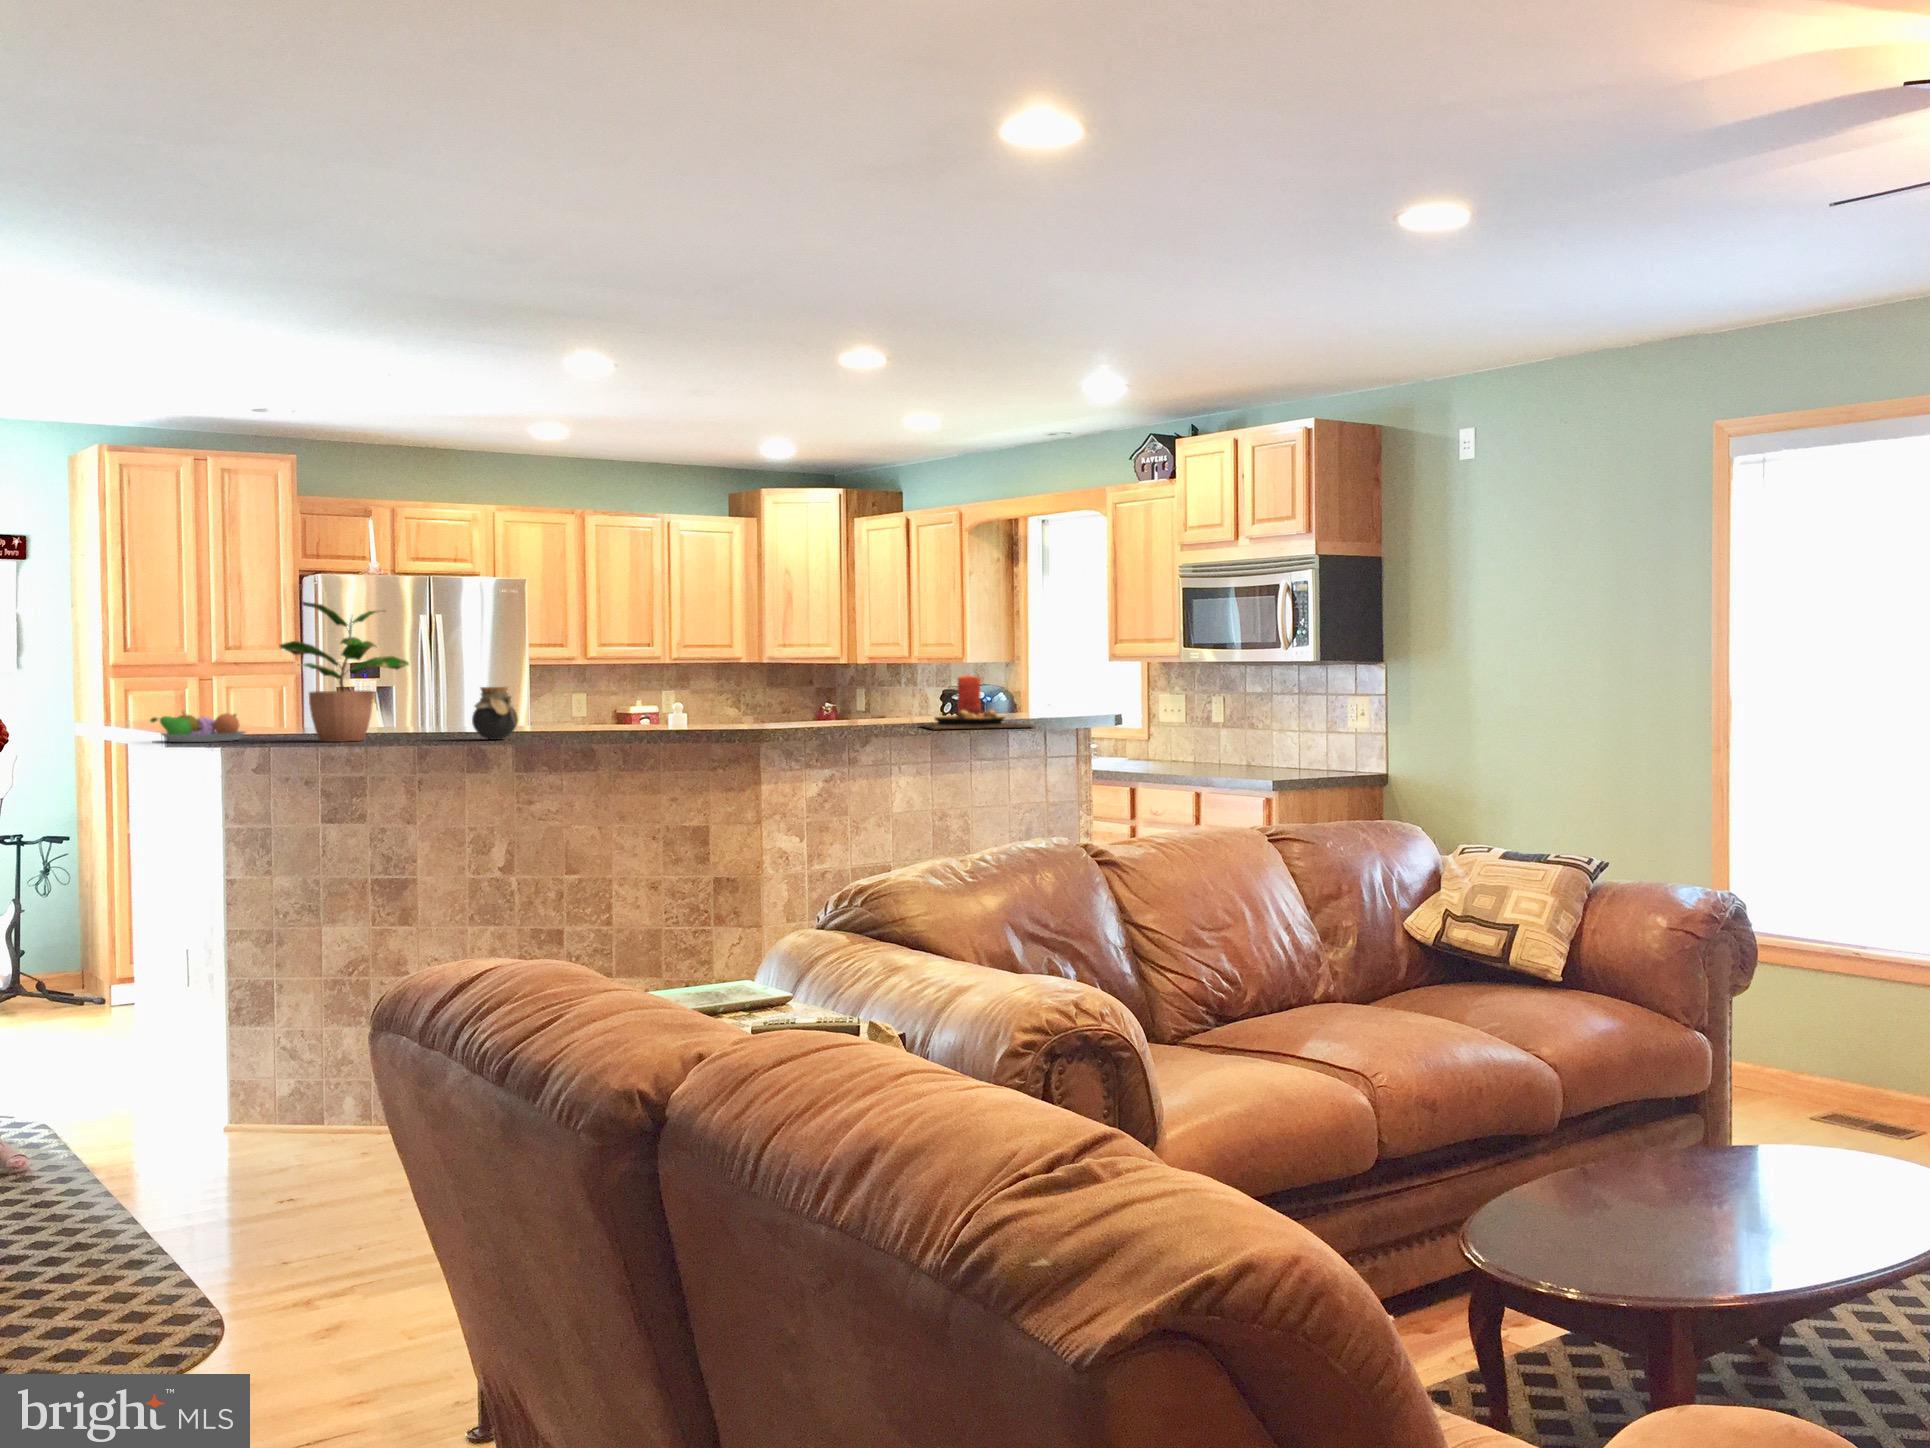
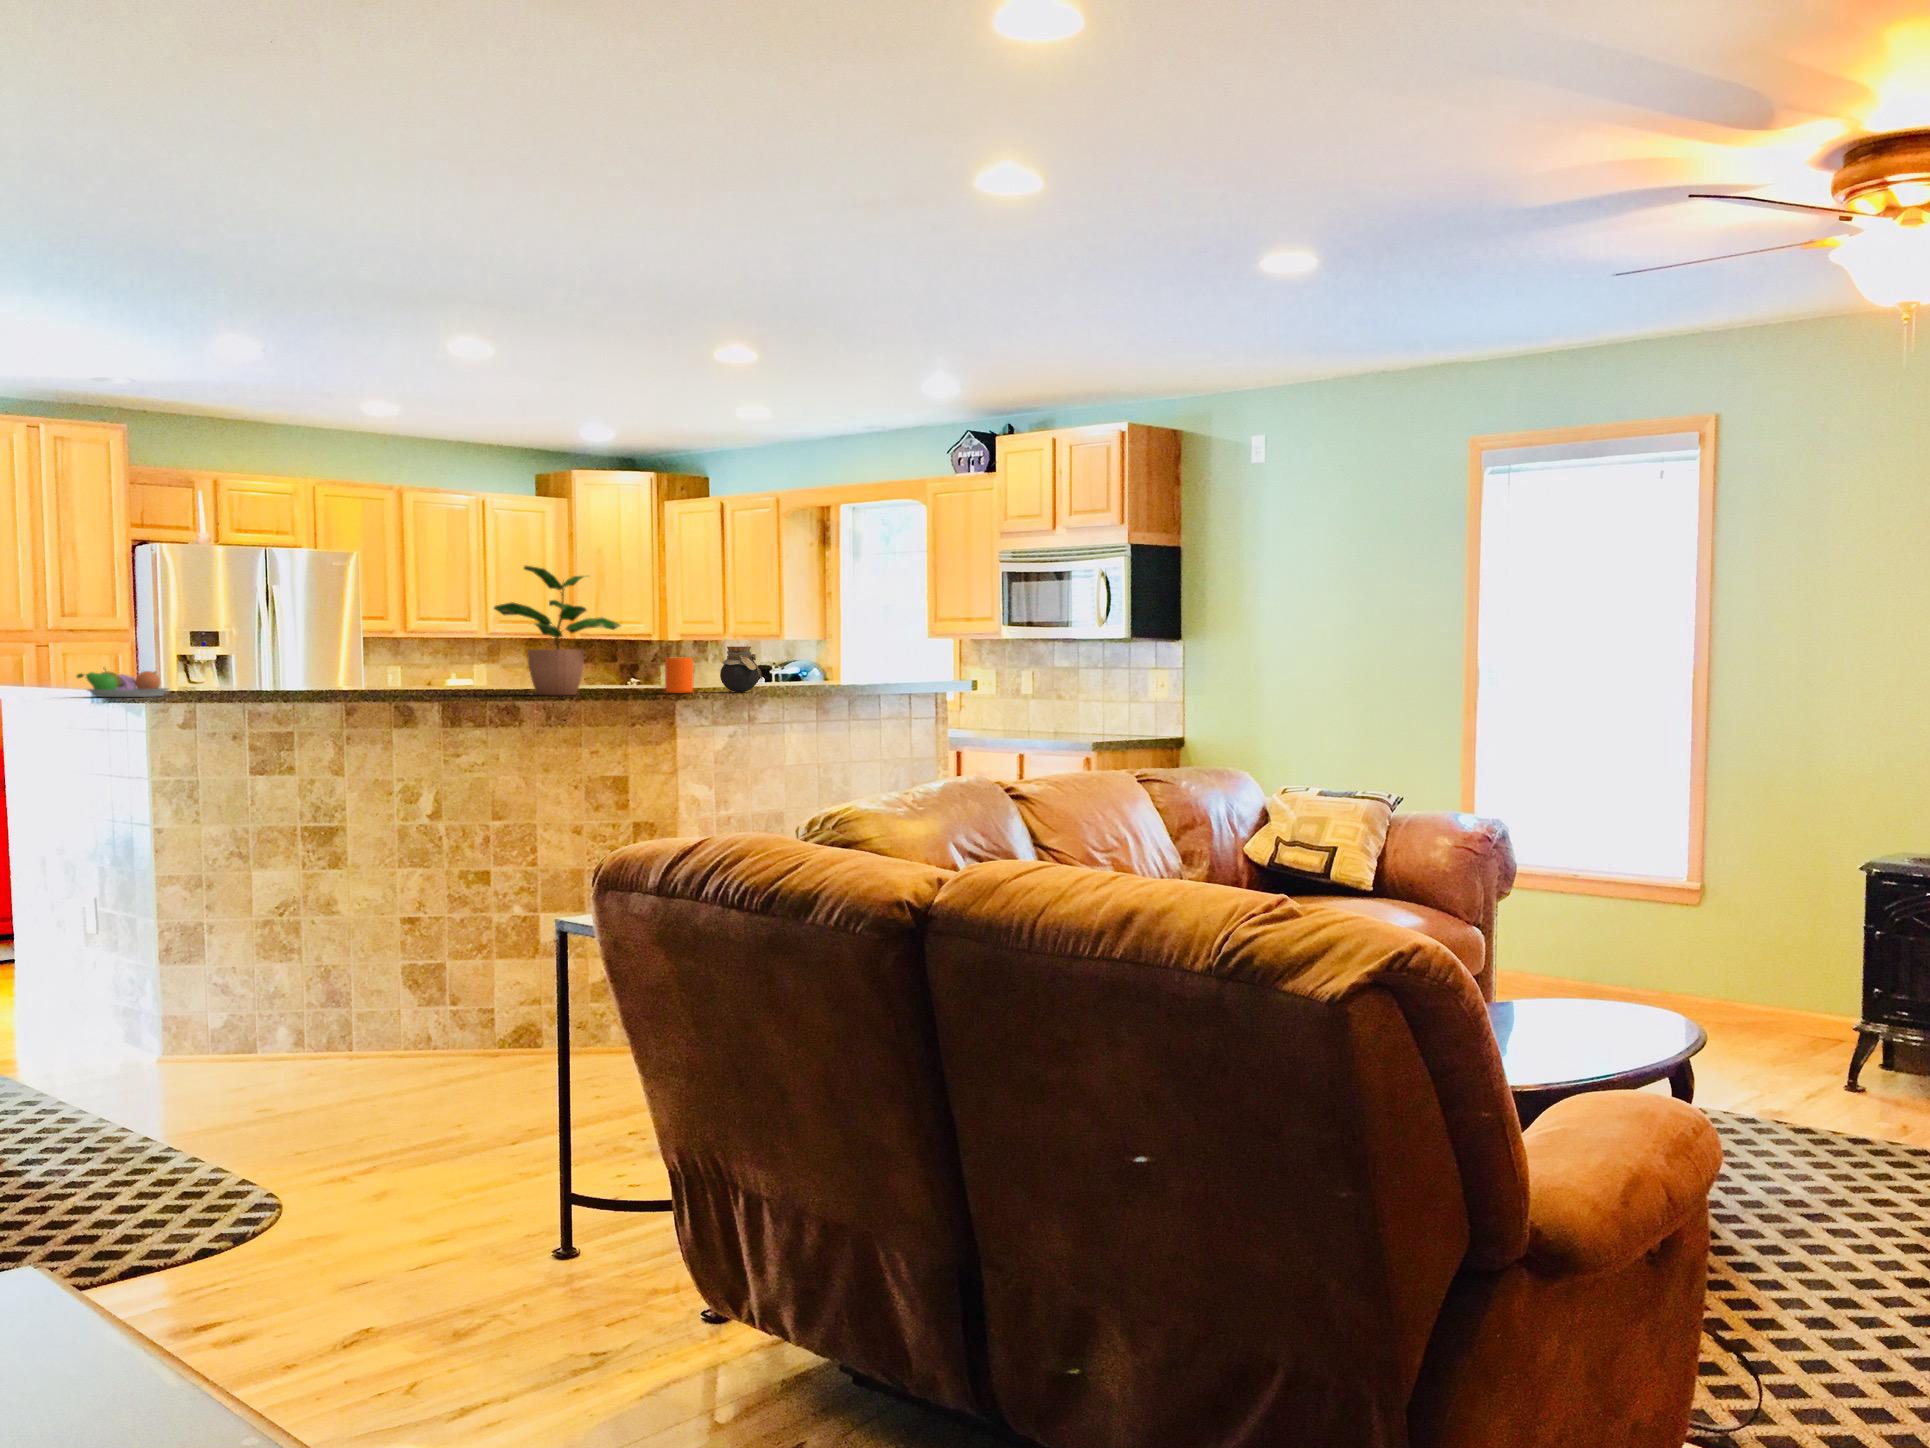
potted plant: present [280,601,408,742] -> present [494,566,620,695]
candle: present [919,675,1035,730] -> none [800,642,911,690]
jar: present [472,687,518,740] -> present [720,647,762,692]
mug: none [751,695,782,735] -> present [665,658,694,693]

